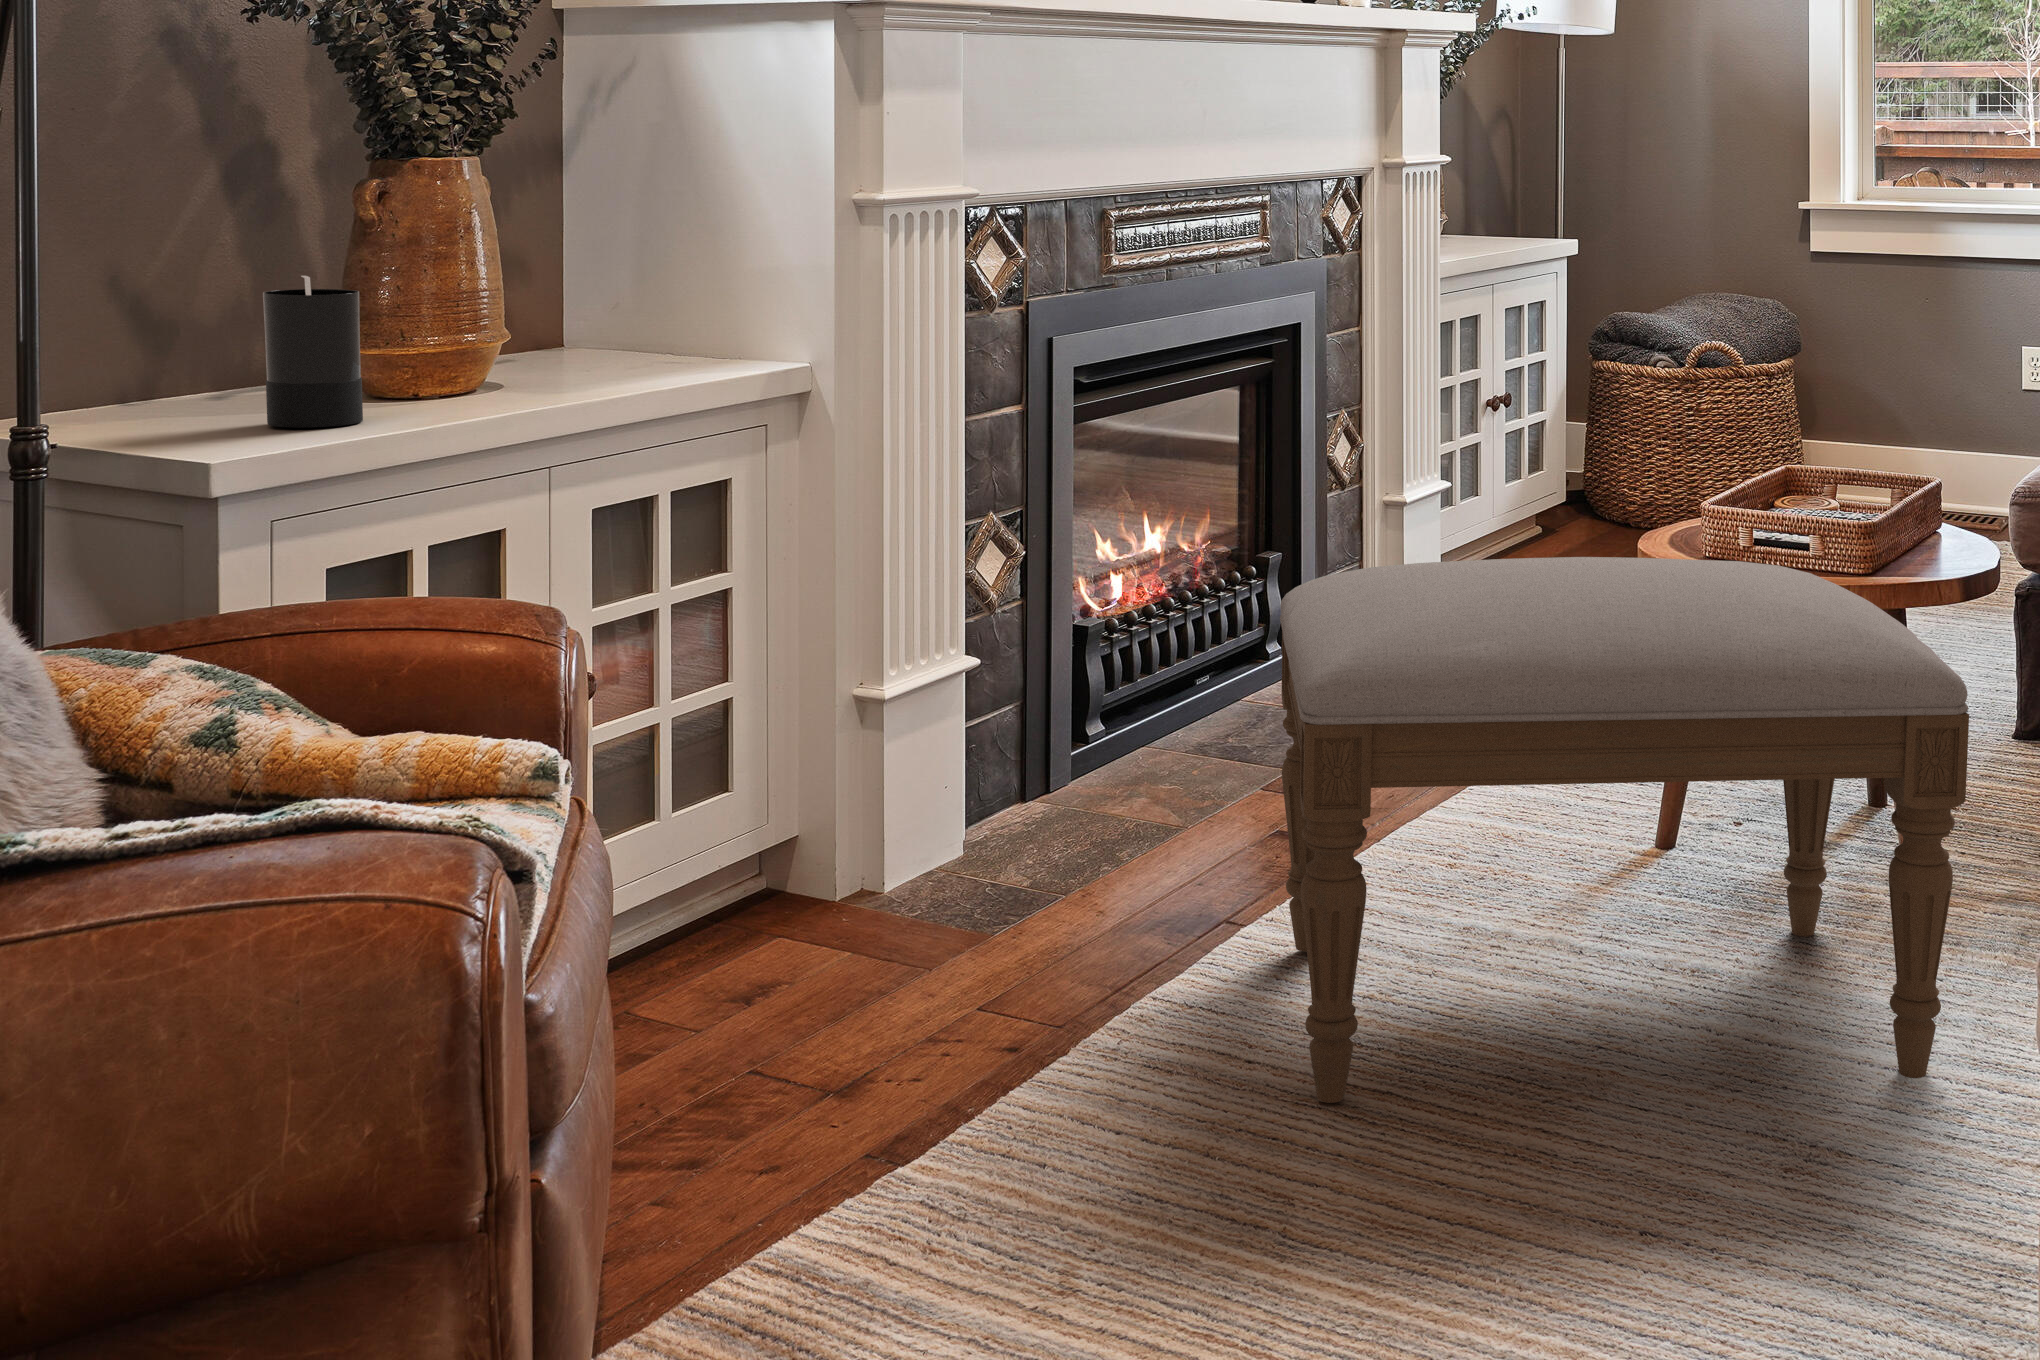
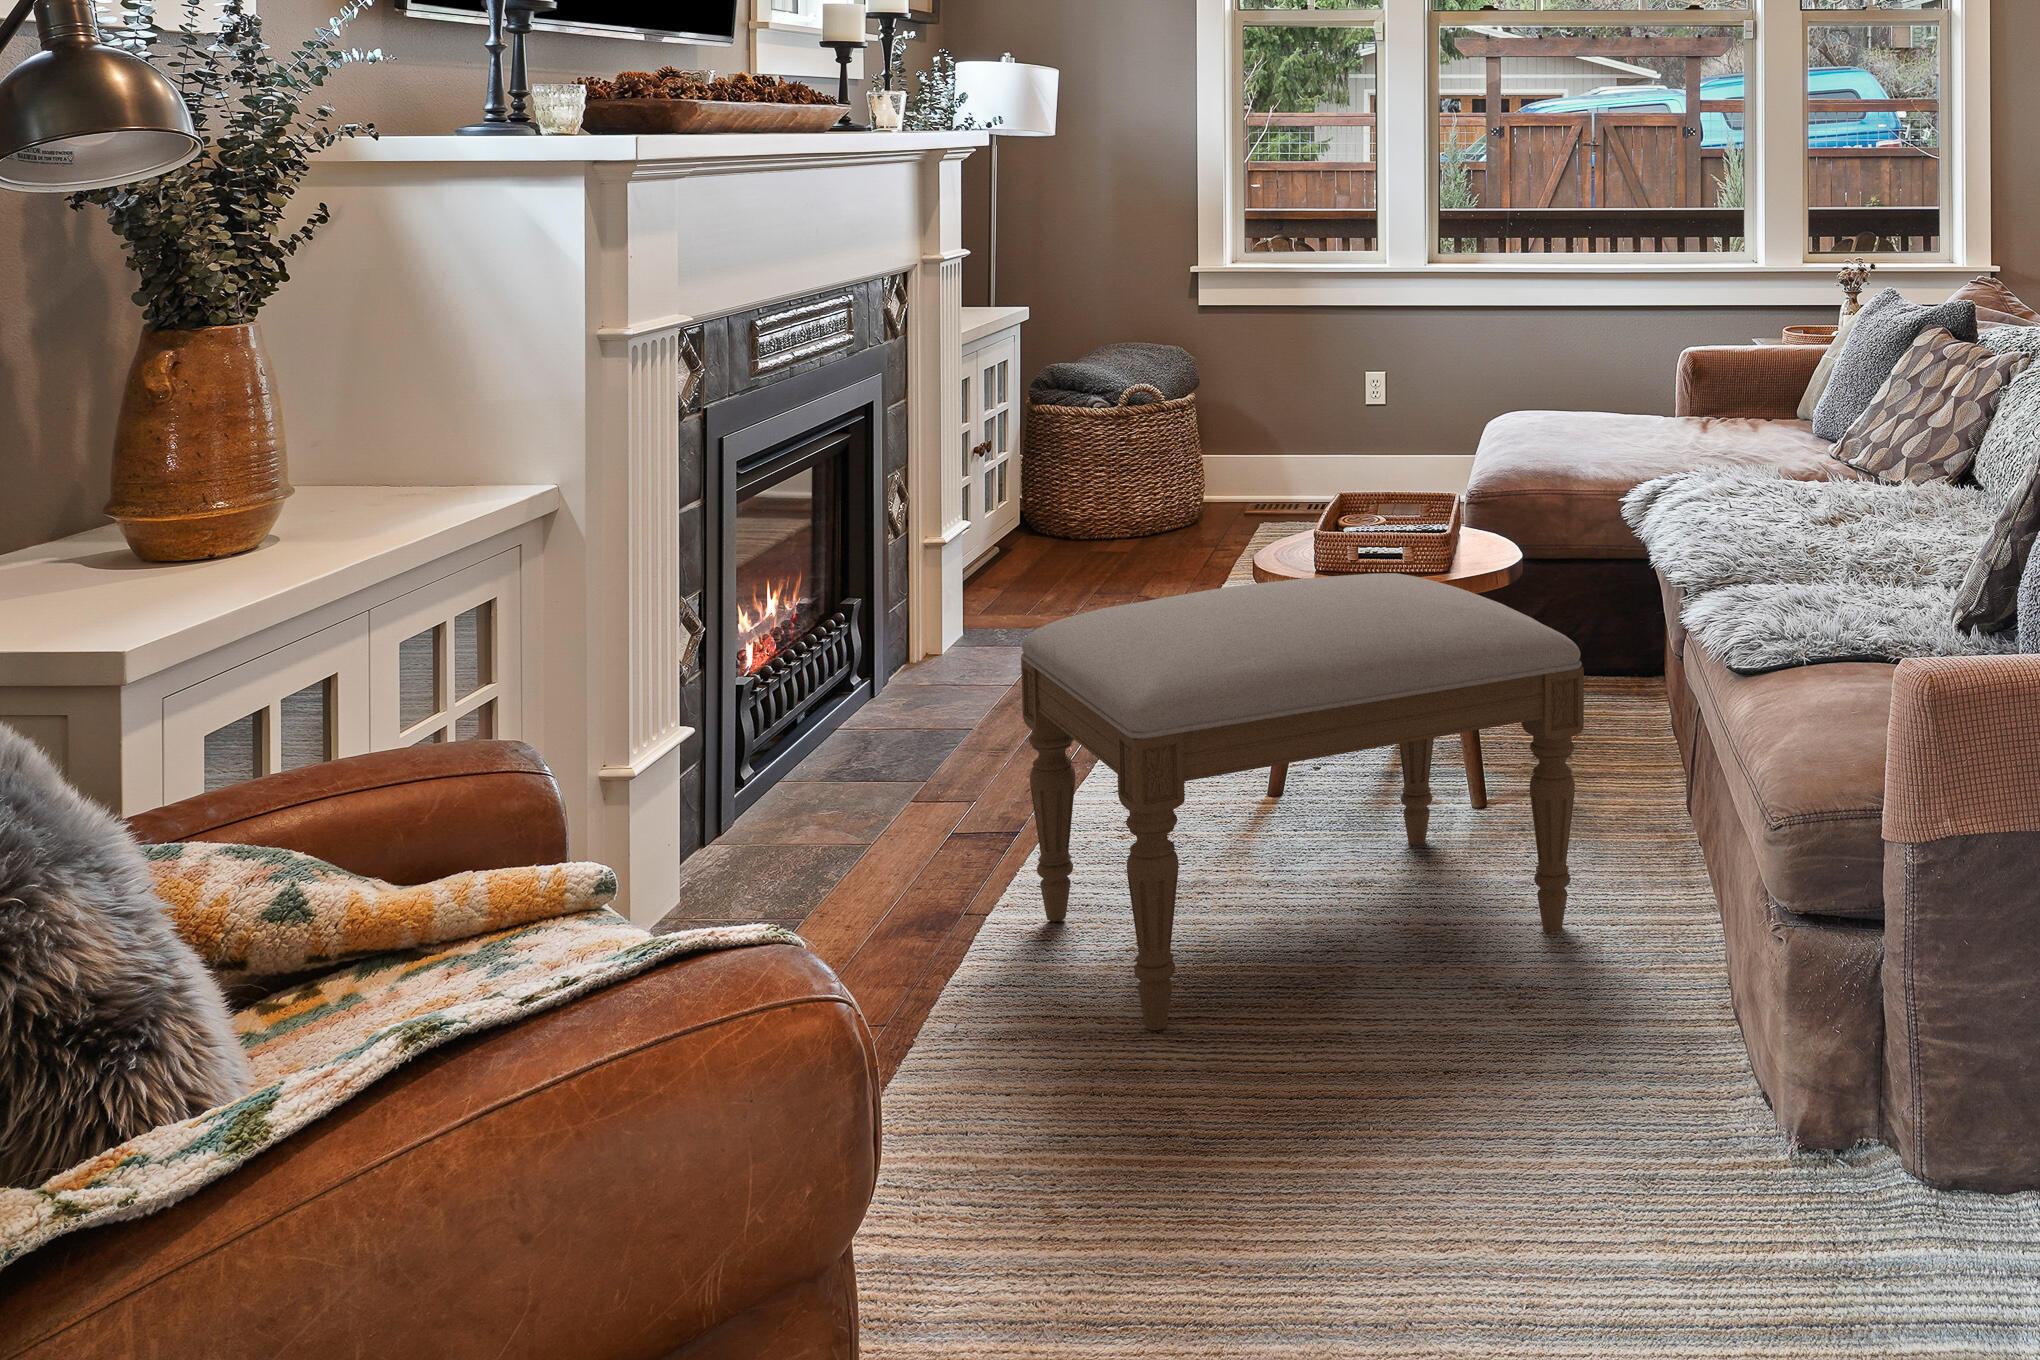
candle: present [263,276,363,428] -> none [102,450,208,595]

